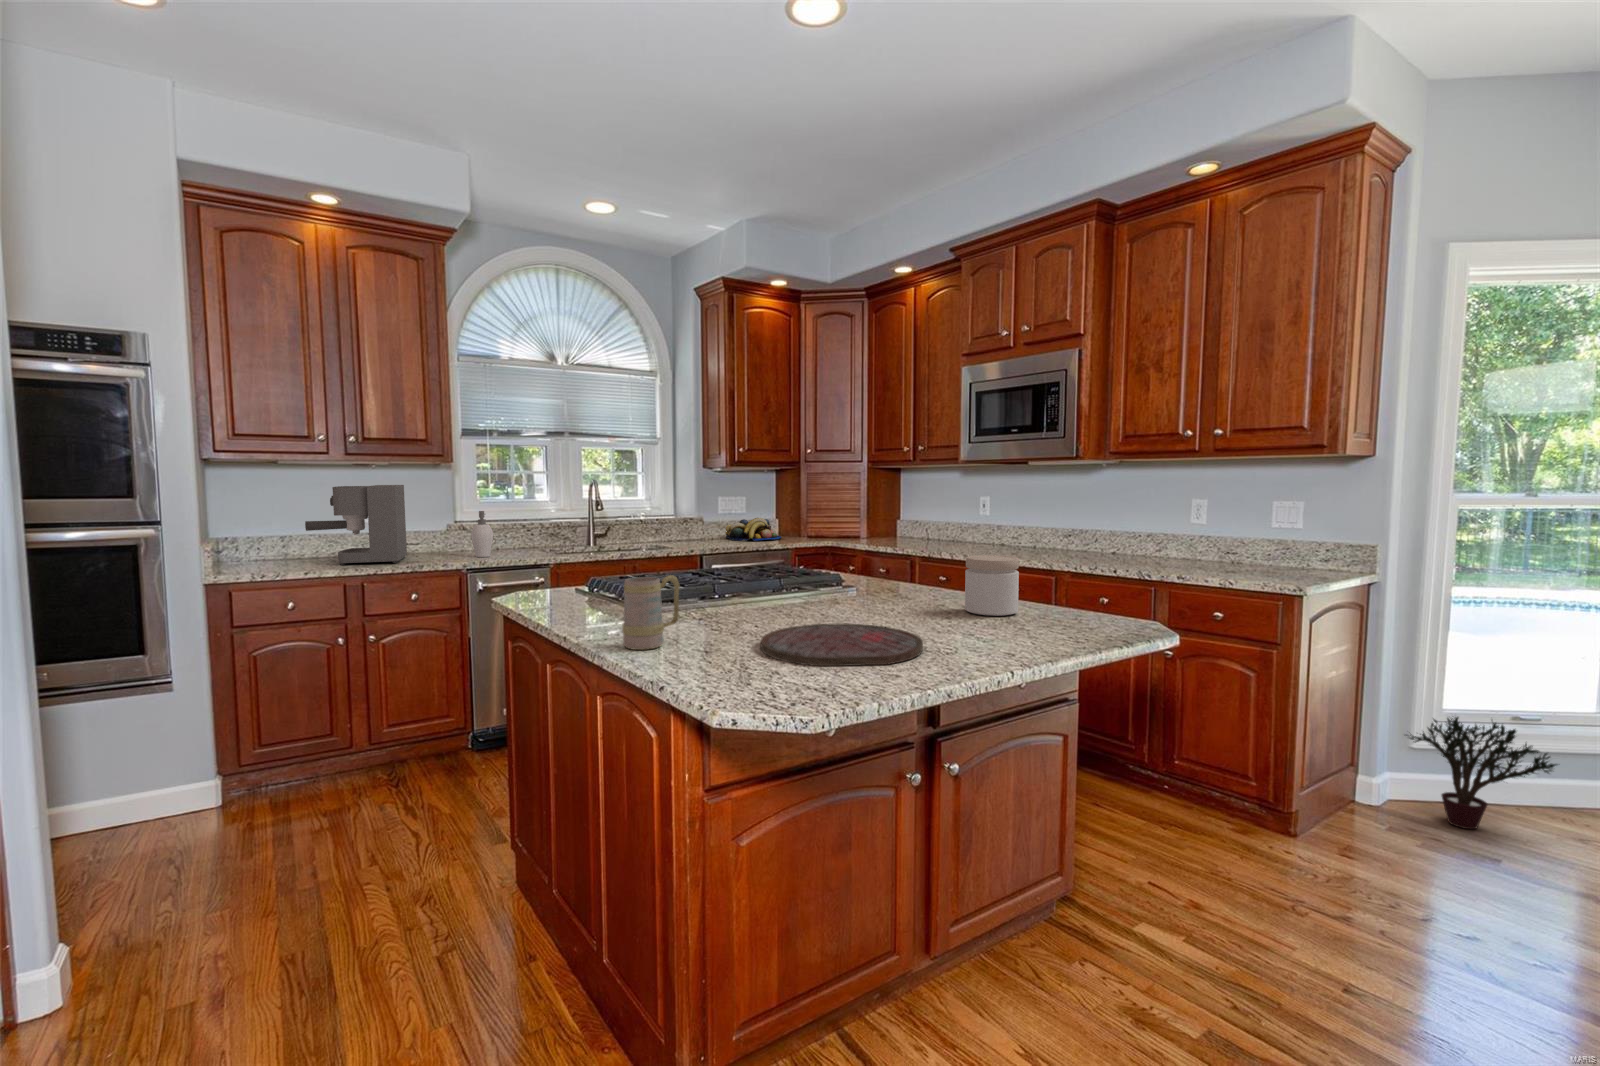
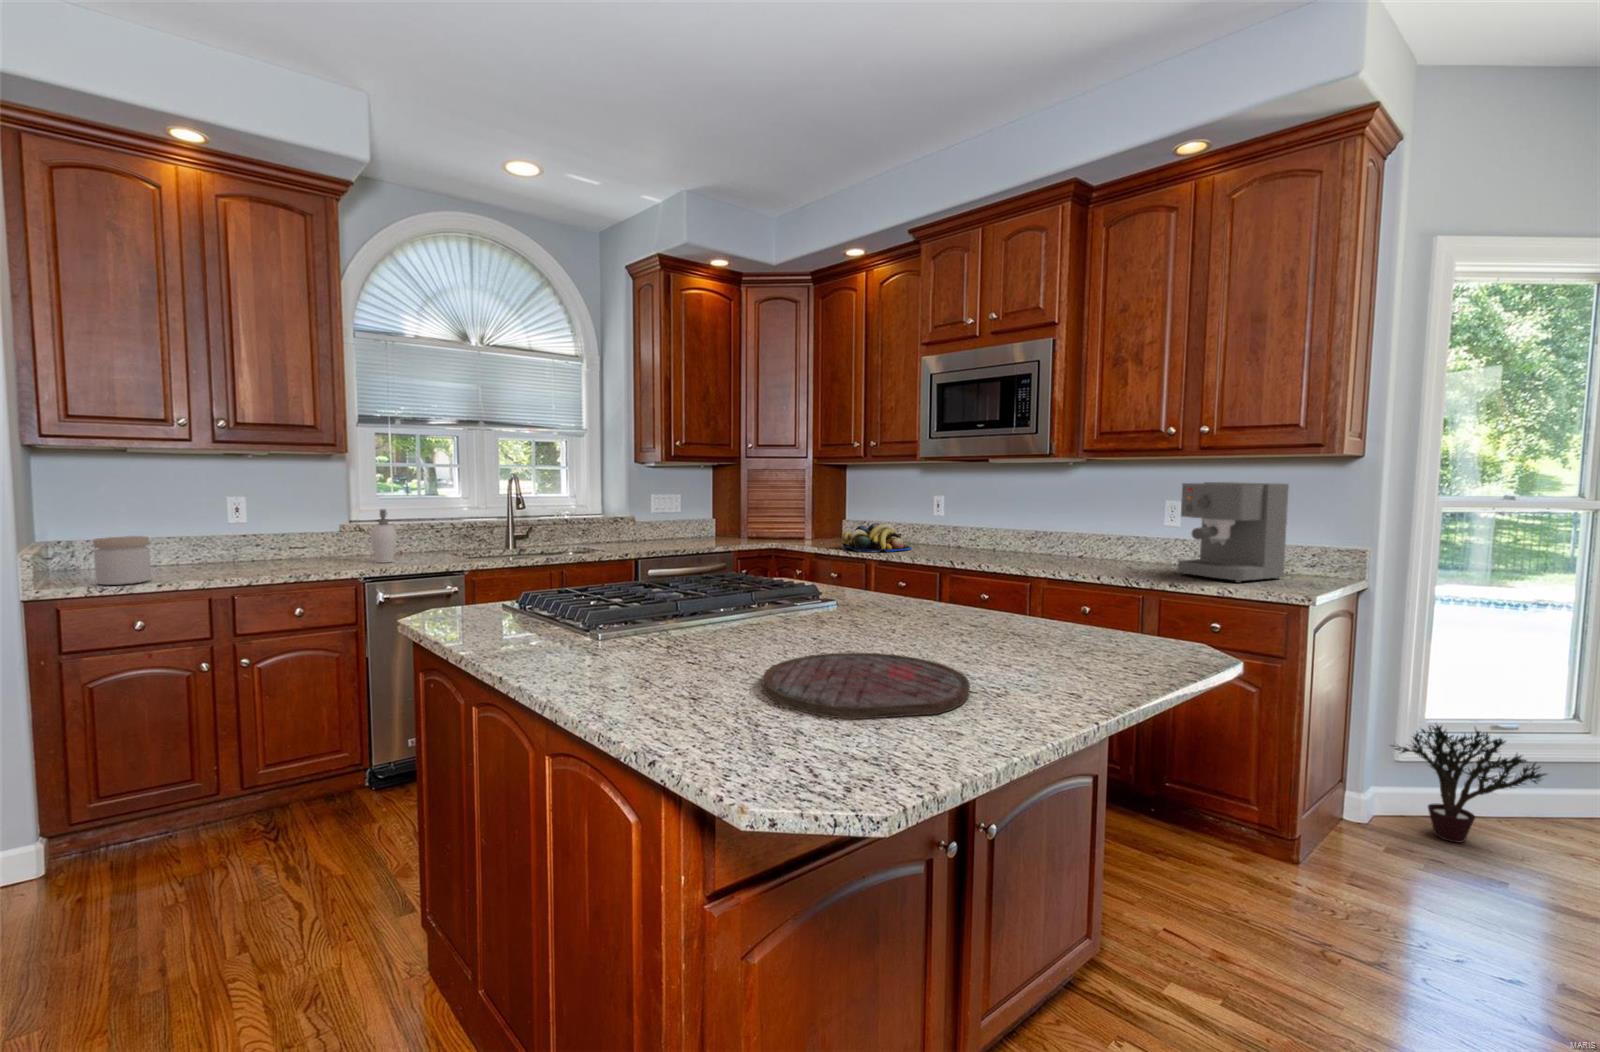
coffee maker: present [305,485,407,565] -> present [1177,482,1289,583]
fruit bowl: present [725,518,781,541] -> present [842,523,911,552]
jar: present [965,555,1019,616] -> present [93,536,151,585]
mug: present [622,575,679,650] -> none [580,597,655,698]

